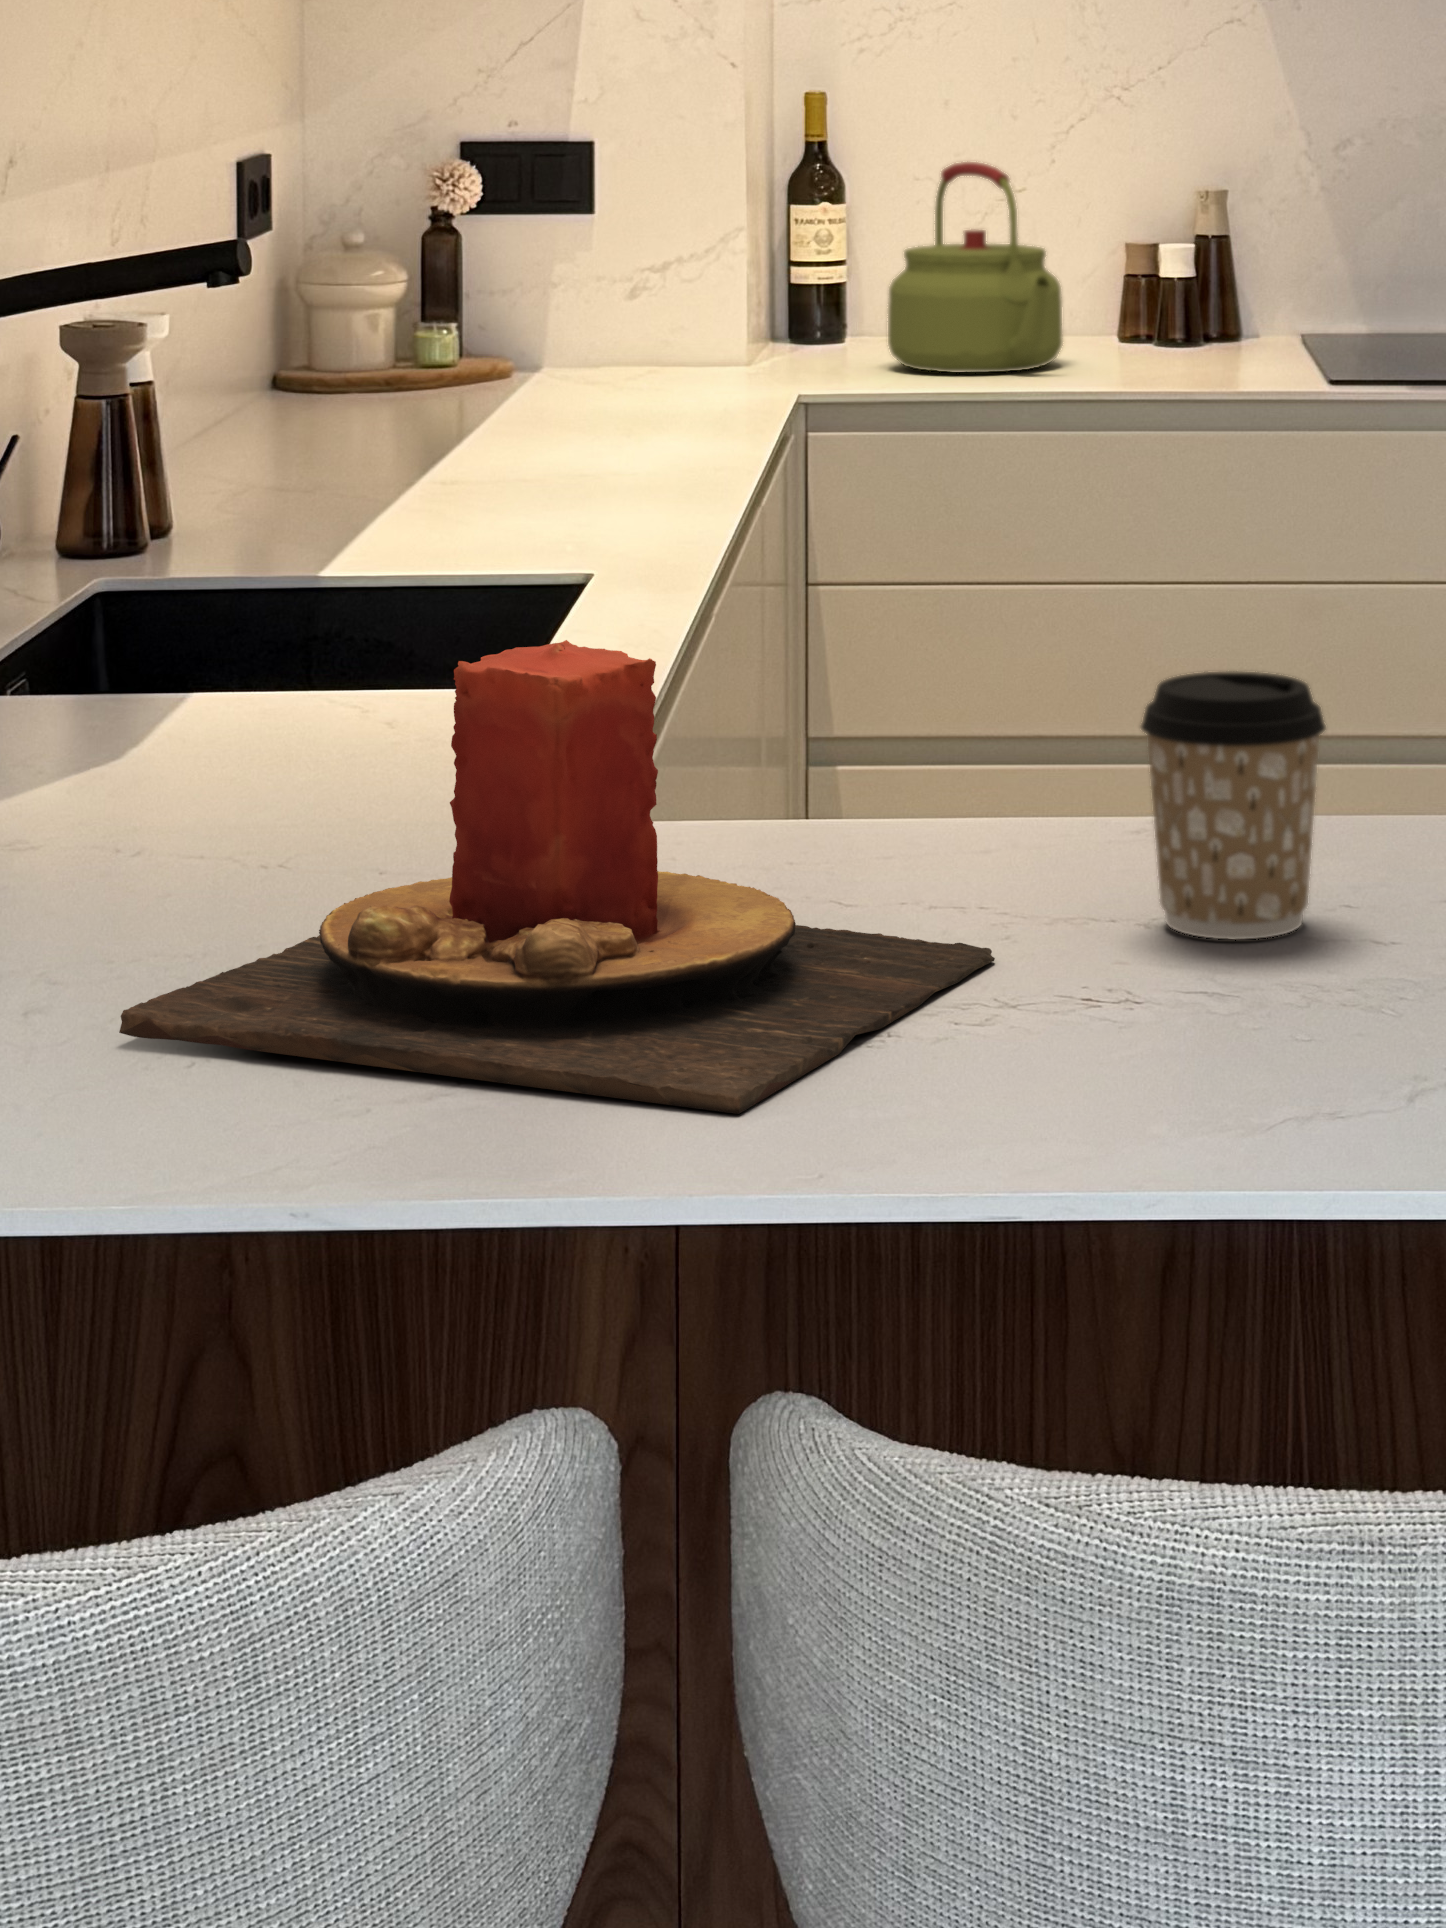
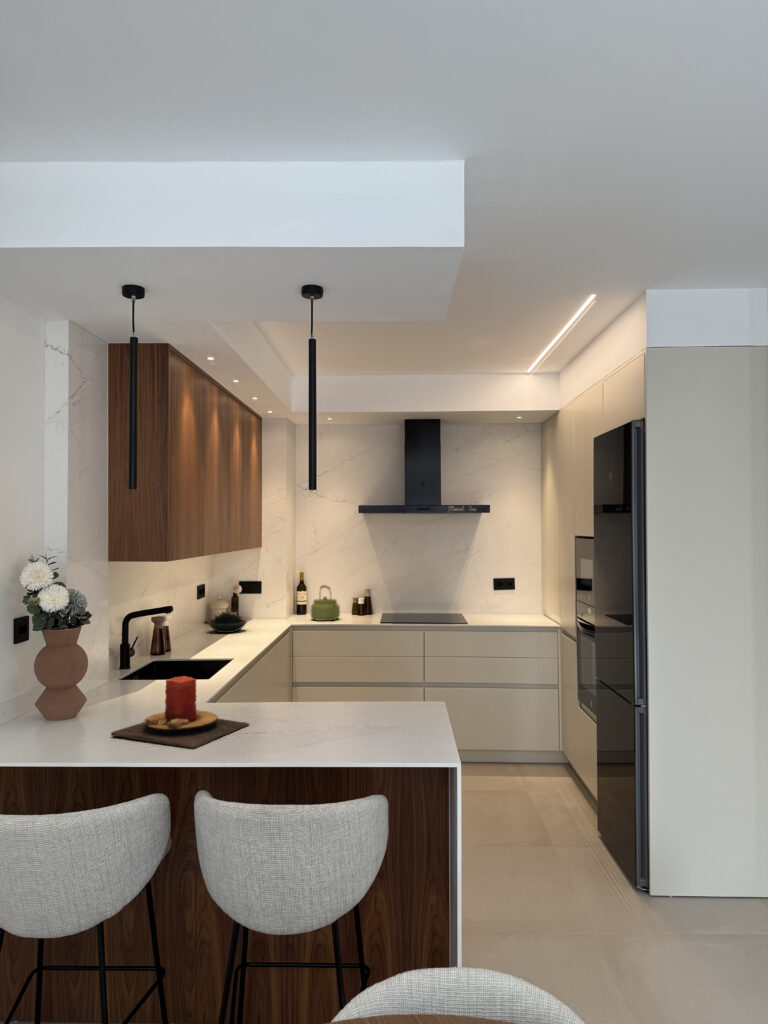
succulent plant: none [312,309,547,439] -> present [208,612,246,633]
coffee cup: present [1141,671,1326,939] -> none [275,680,304,722]

